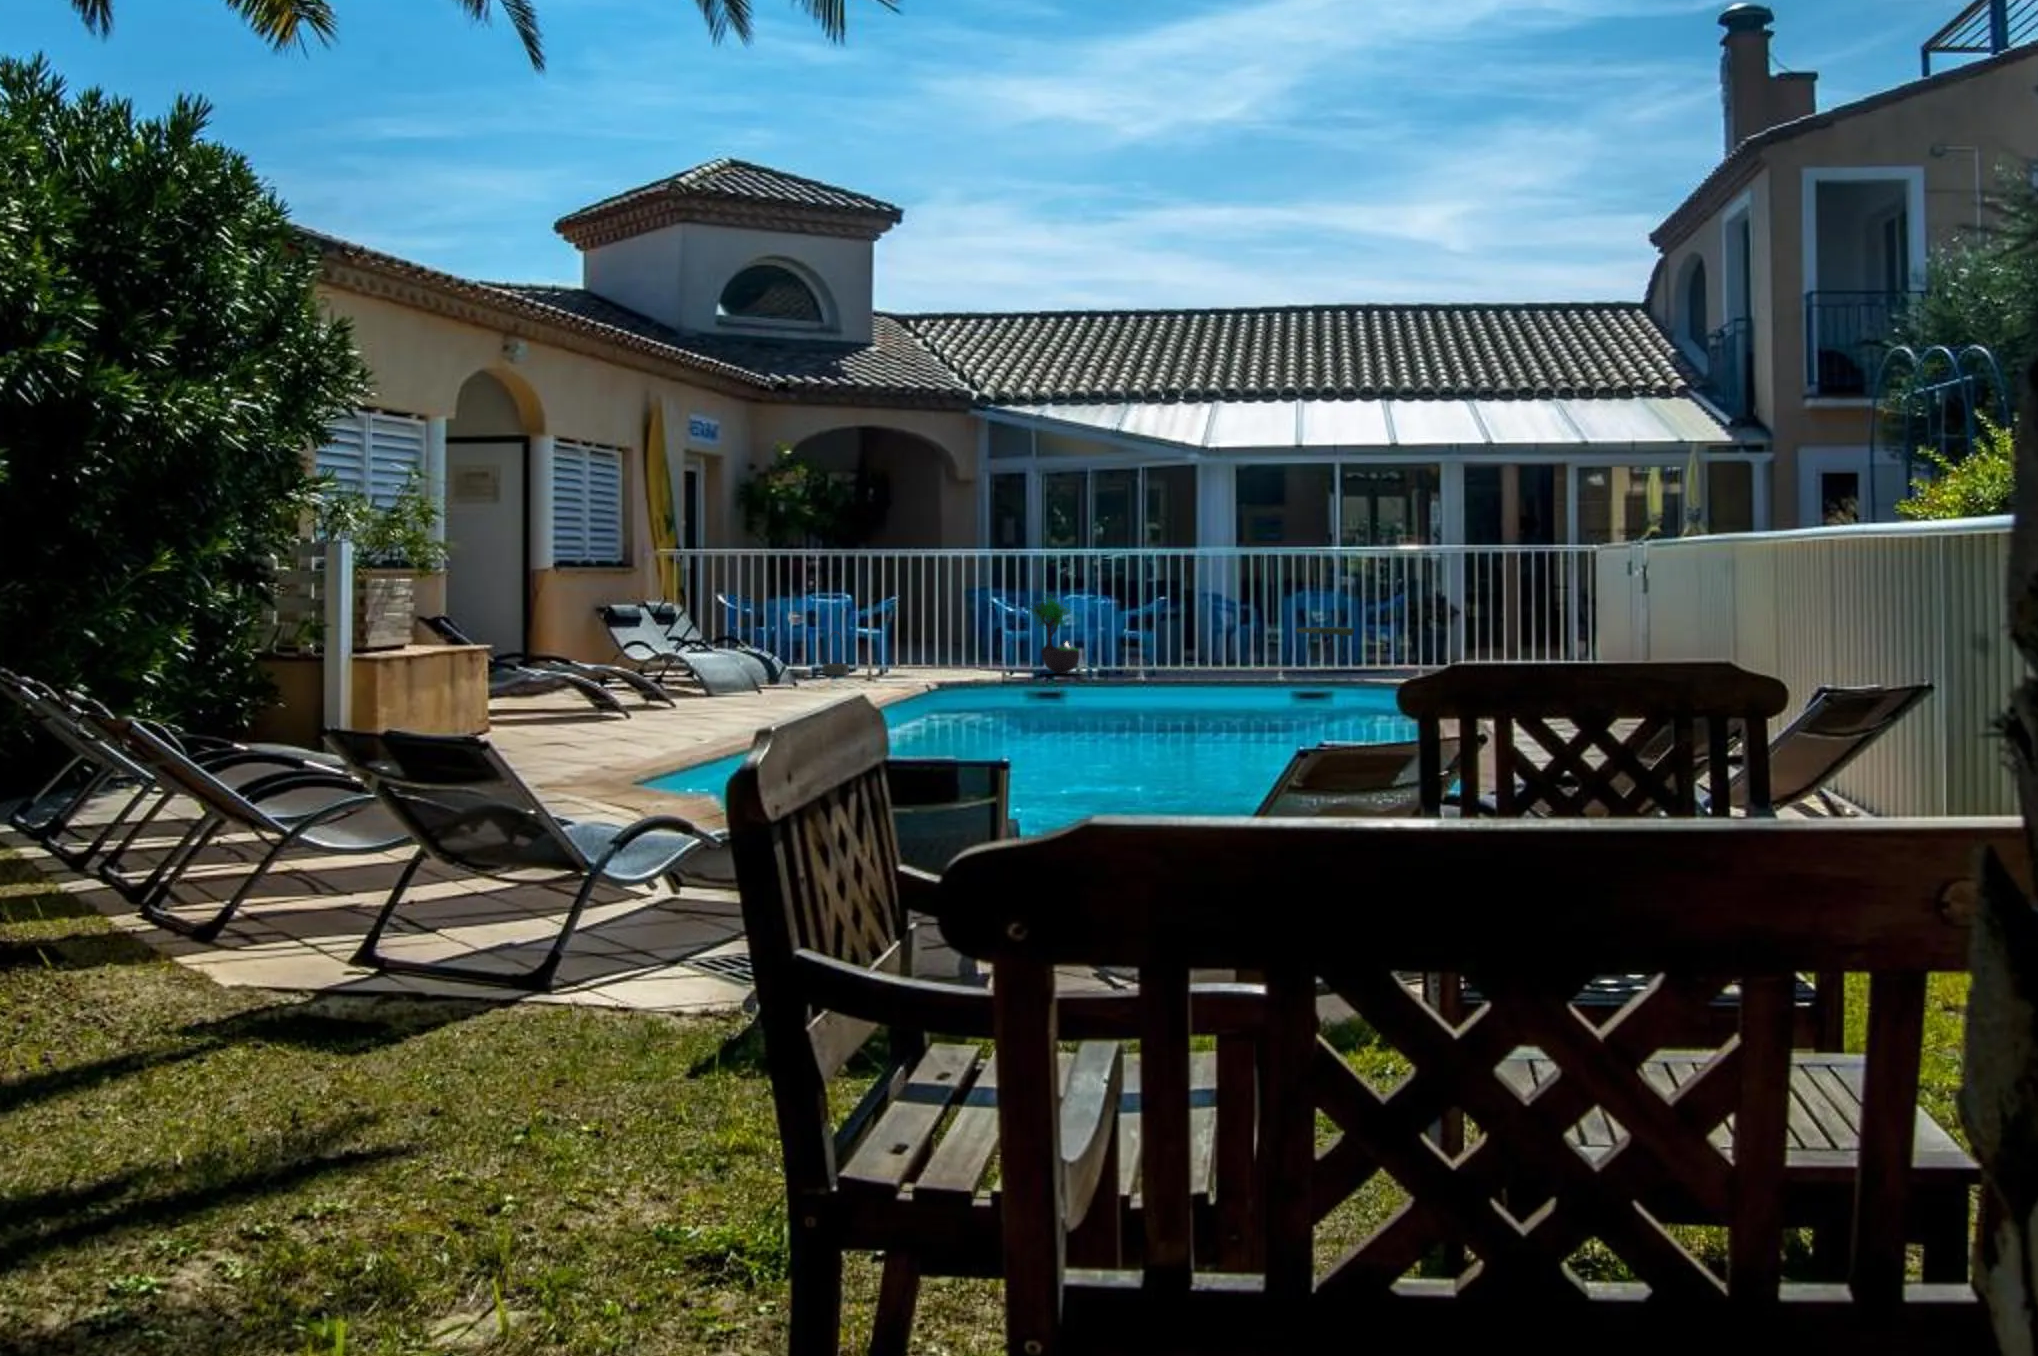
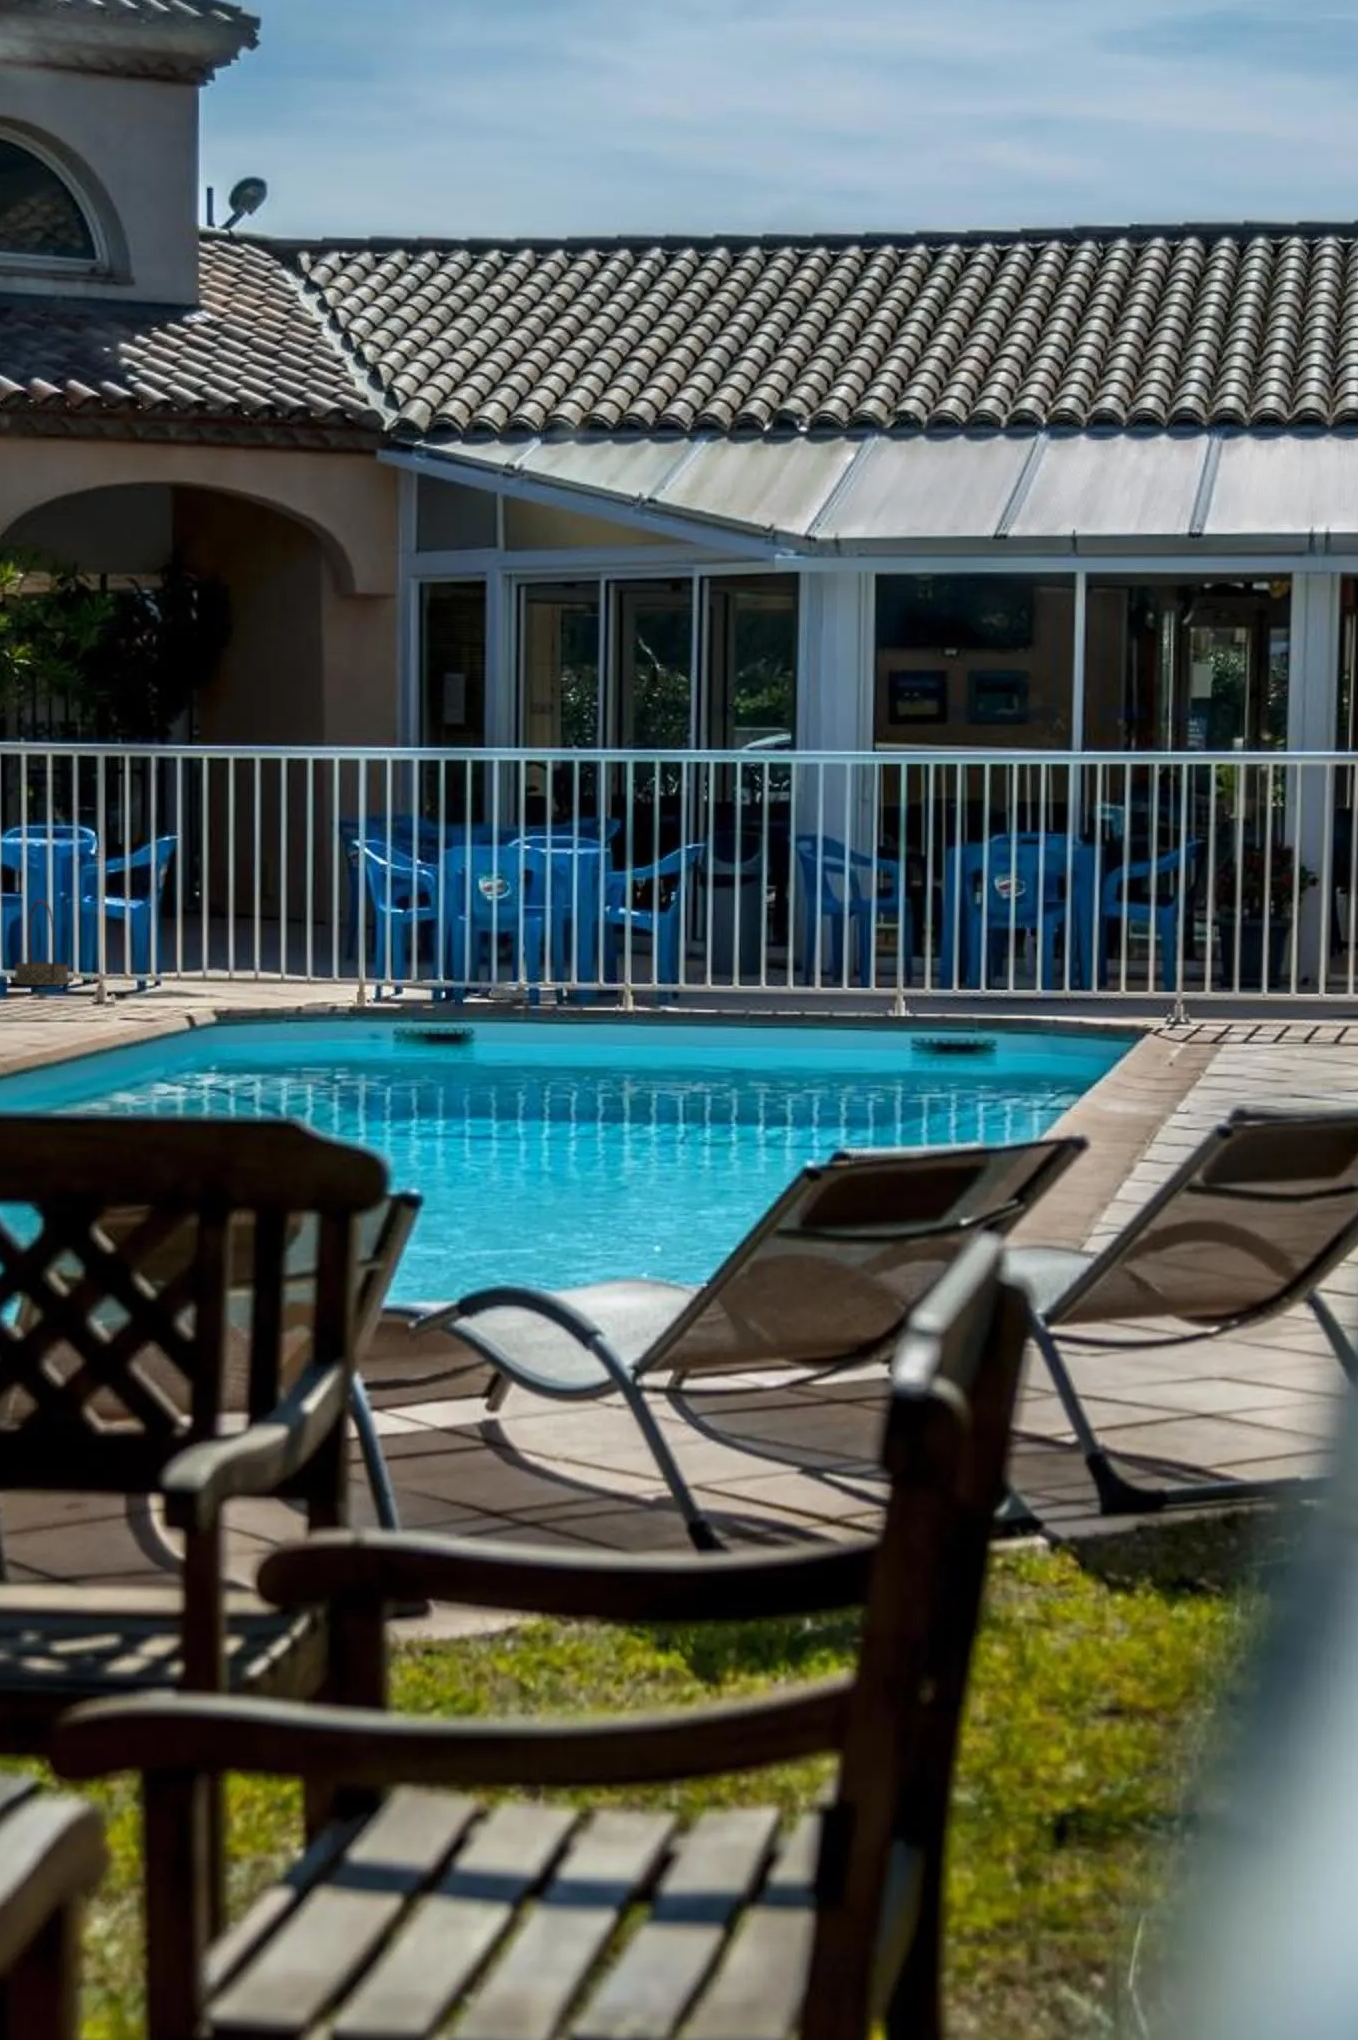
potted tree: present [1028,593,1079,674] -> none [412,824,518,992]
side table: present [1296,627,1354,663] -> none [953,908,1069,997]

